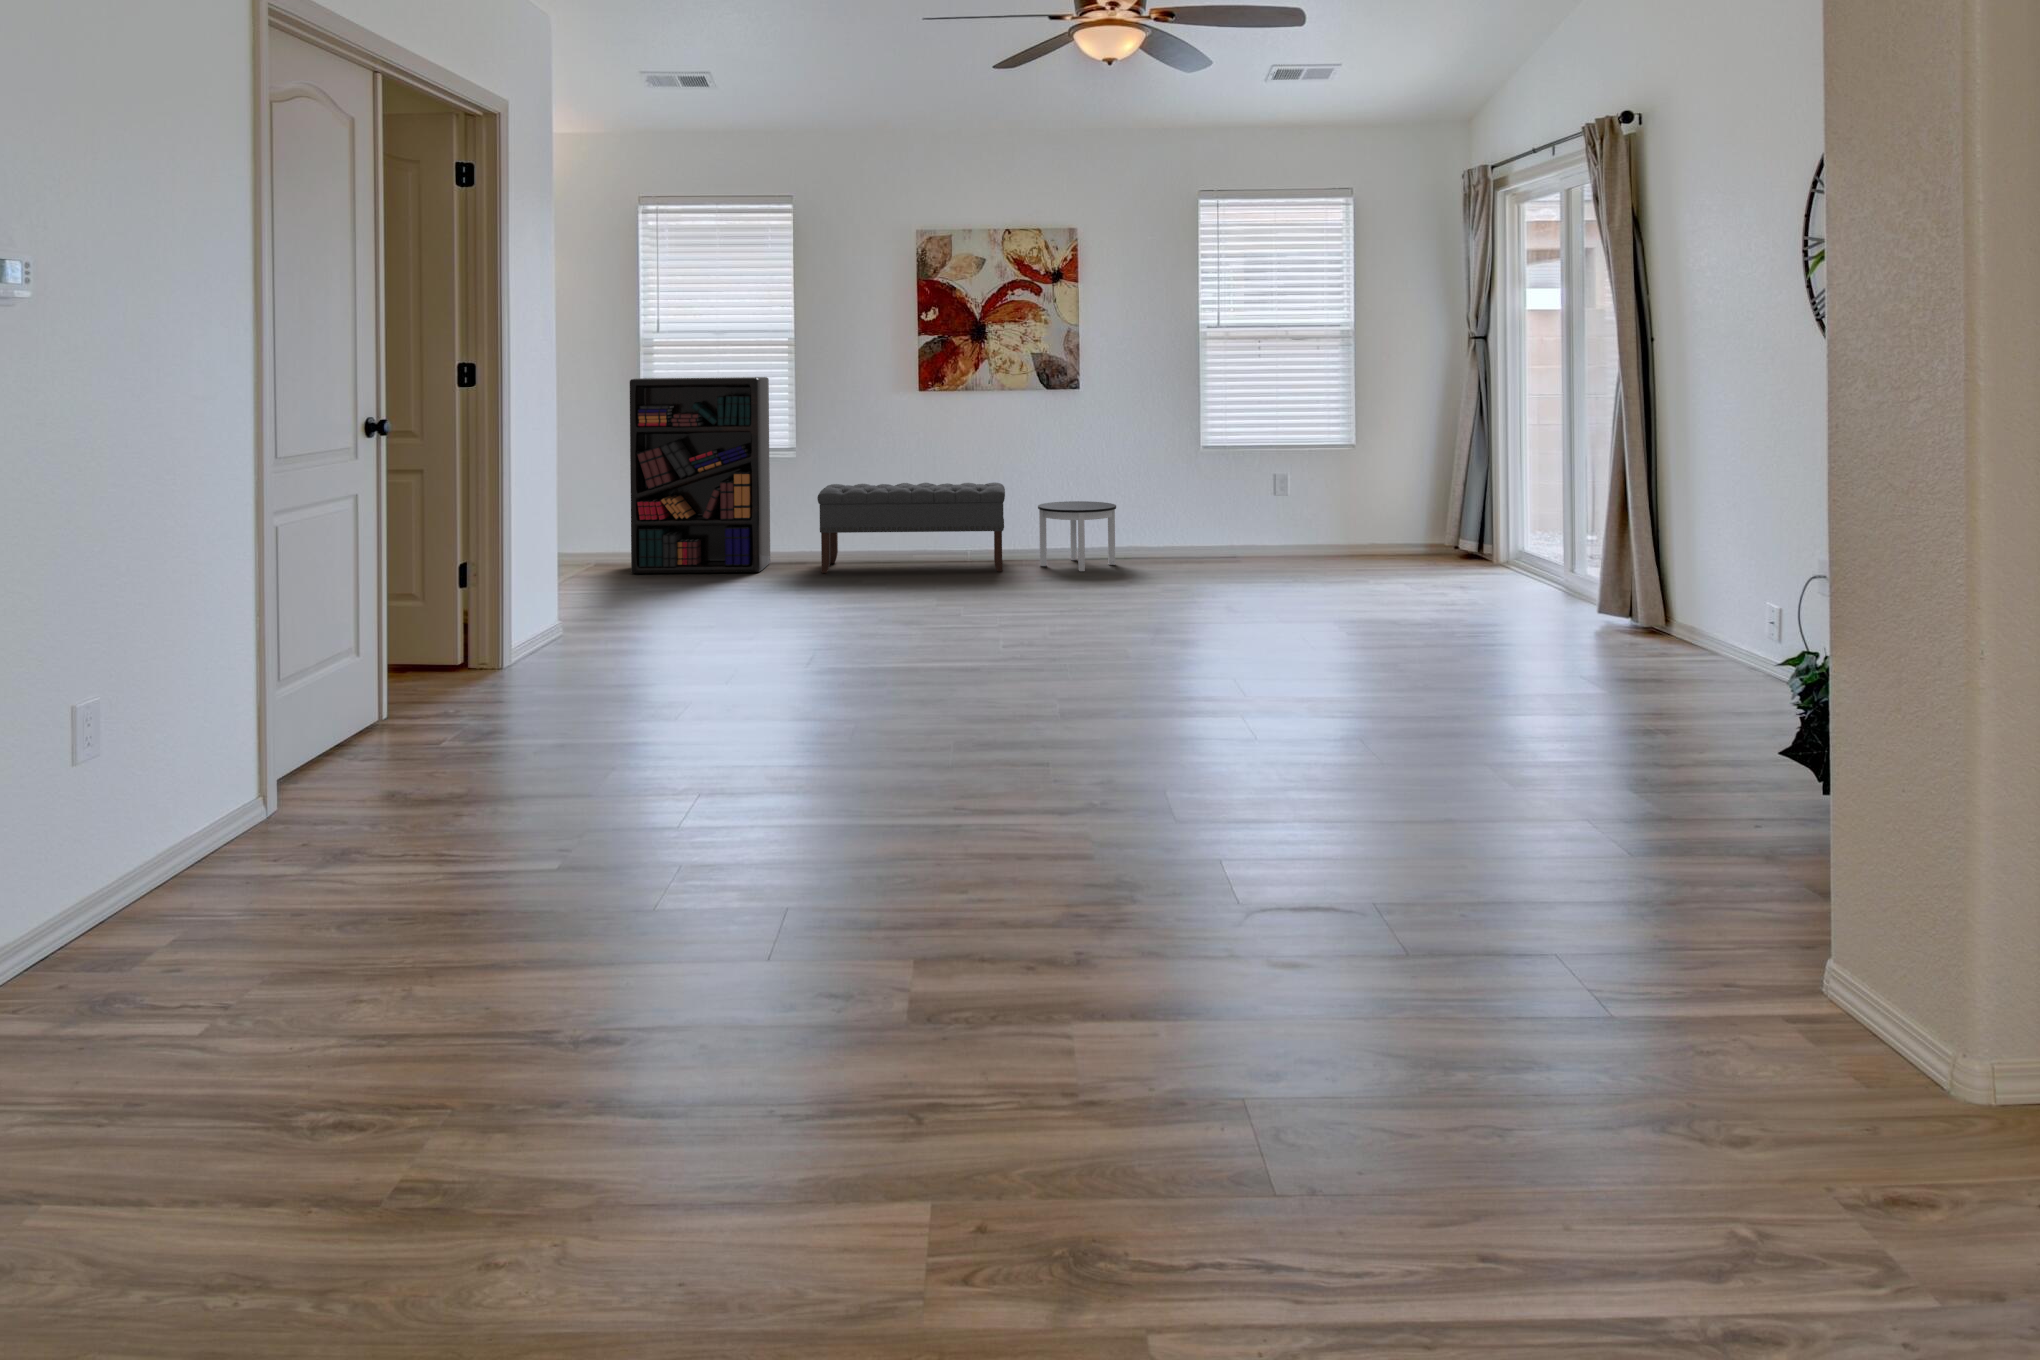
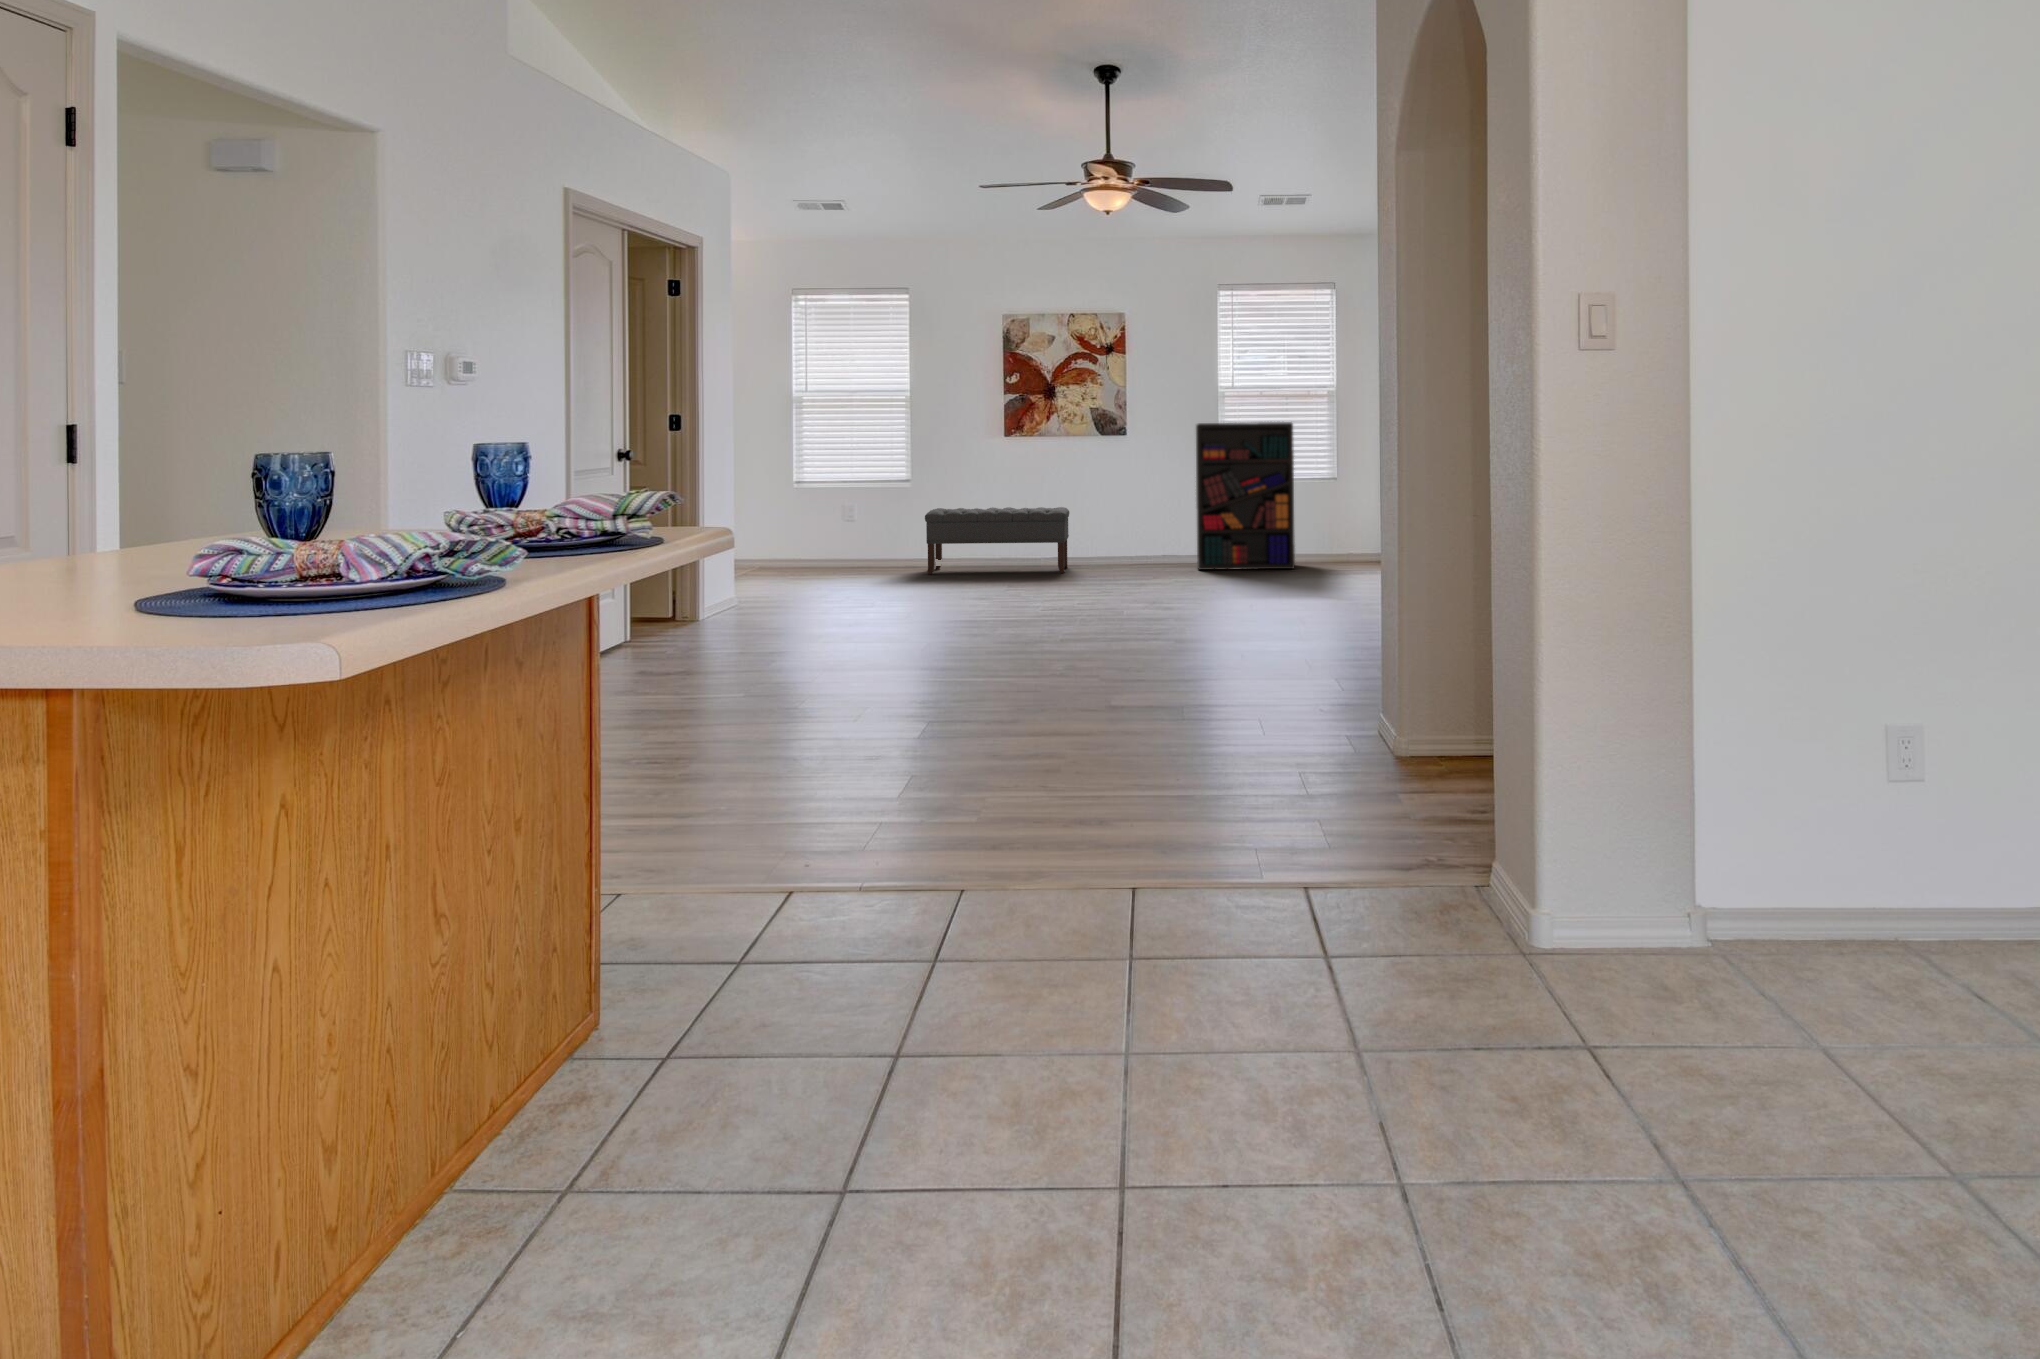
bookshelf: present [630,377,770,573] -> present [1196,422,1295,570]
round table: present [1038,501,1116,571] -> none [1093,522,1152,573]

